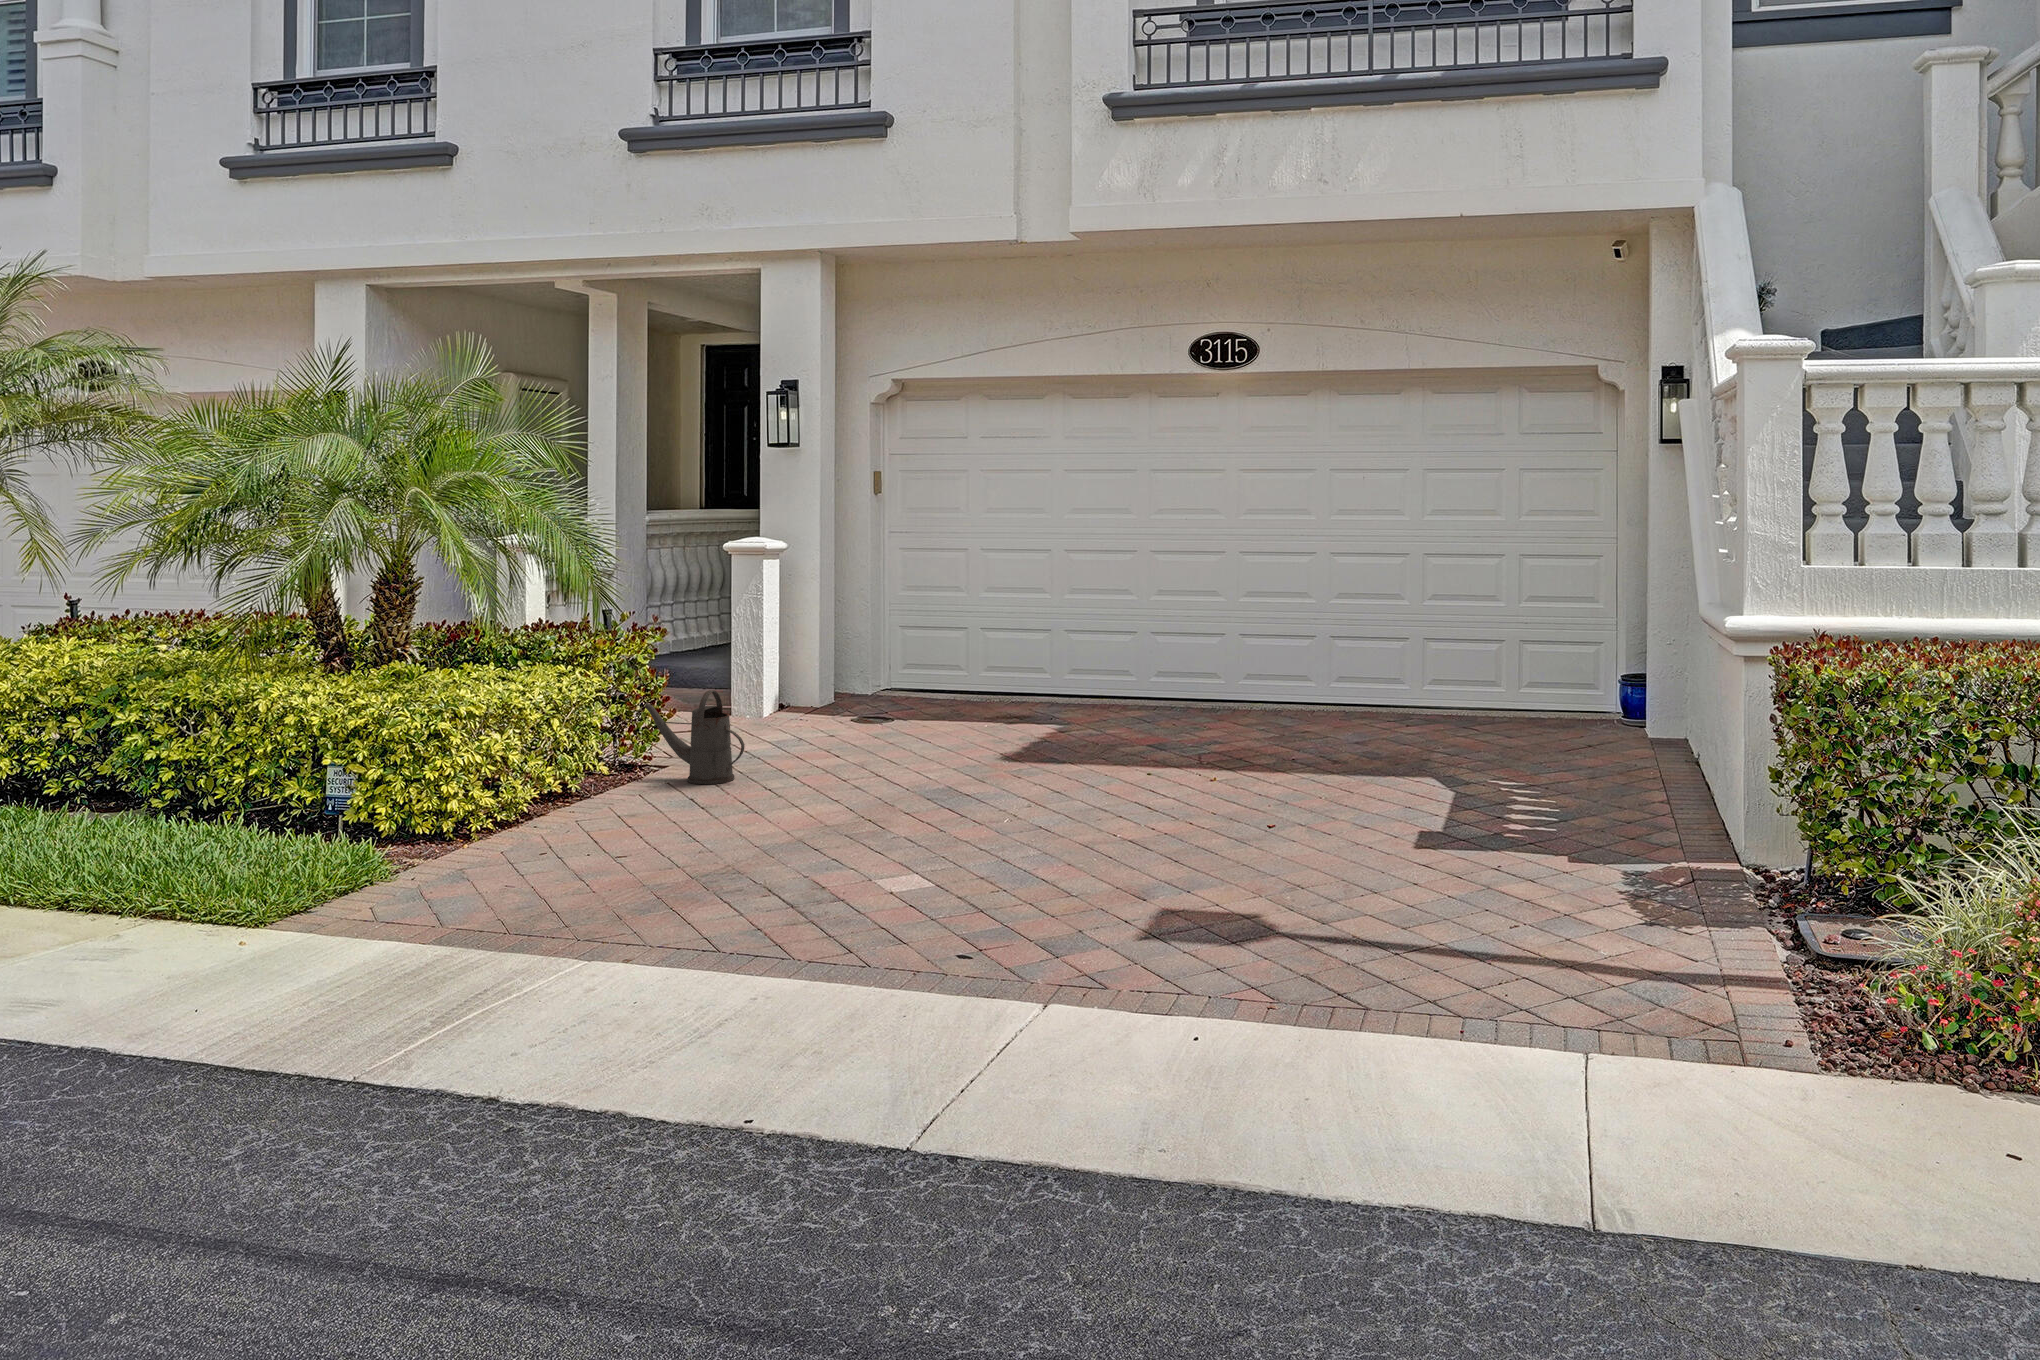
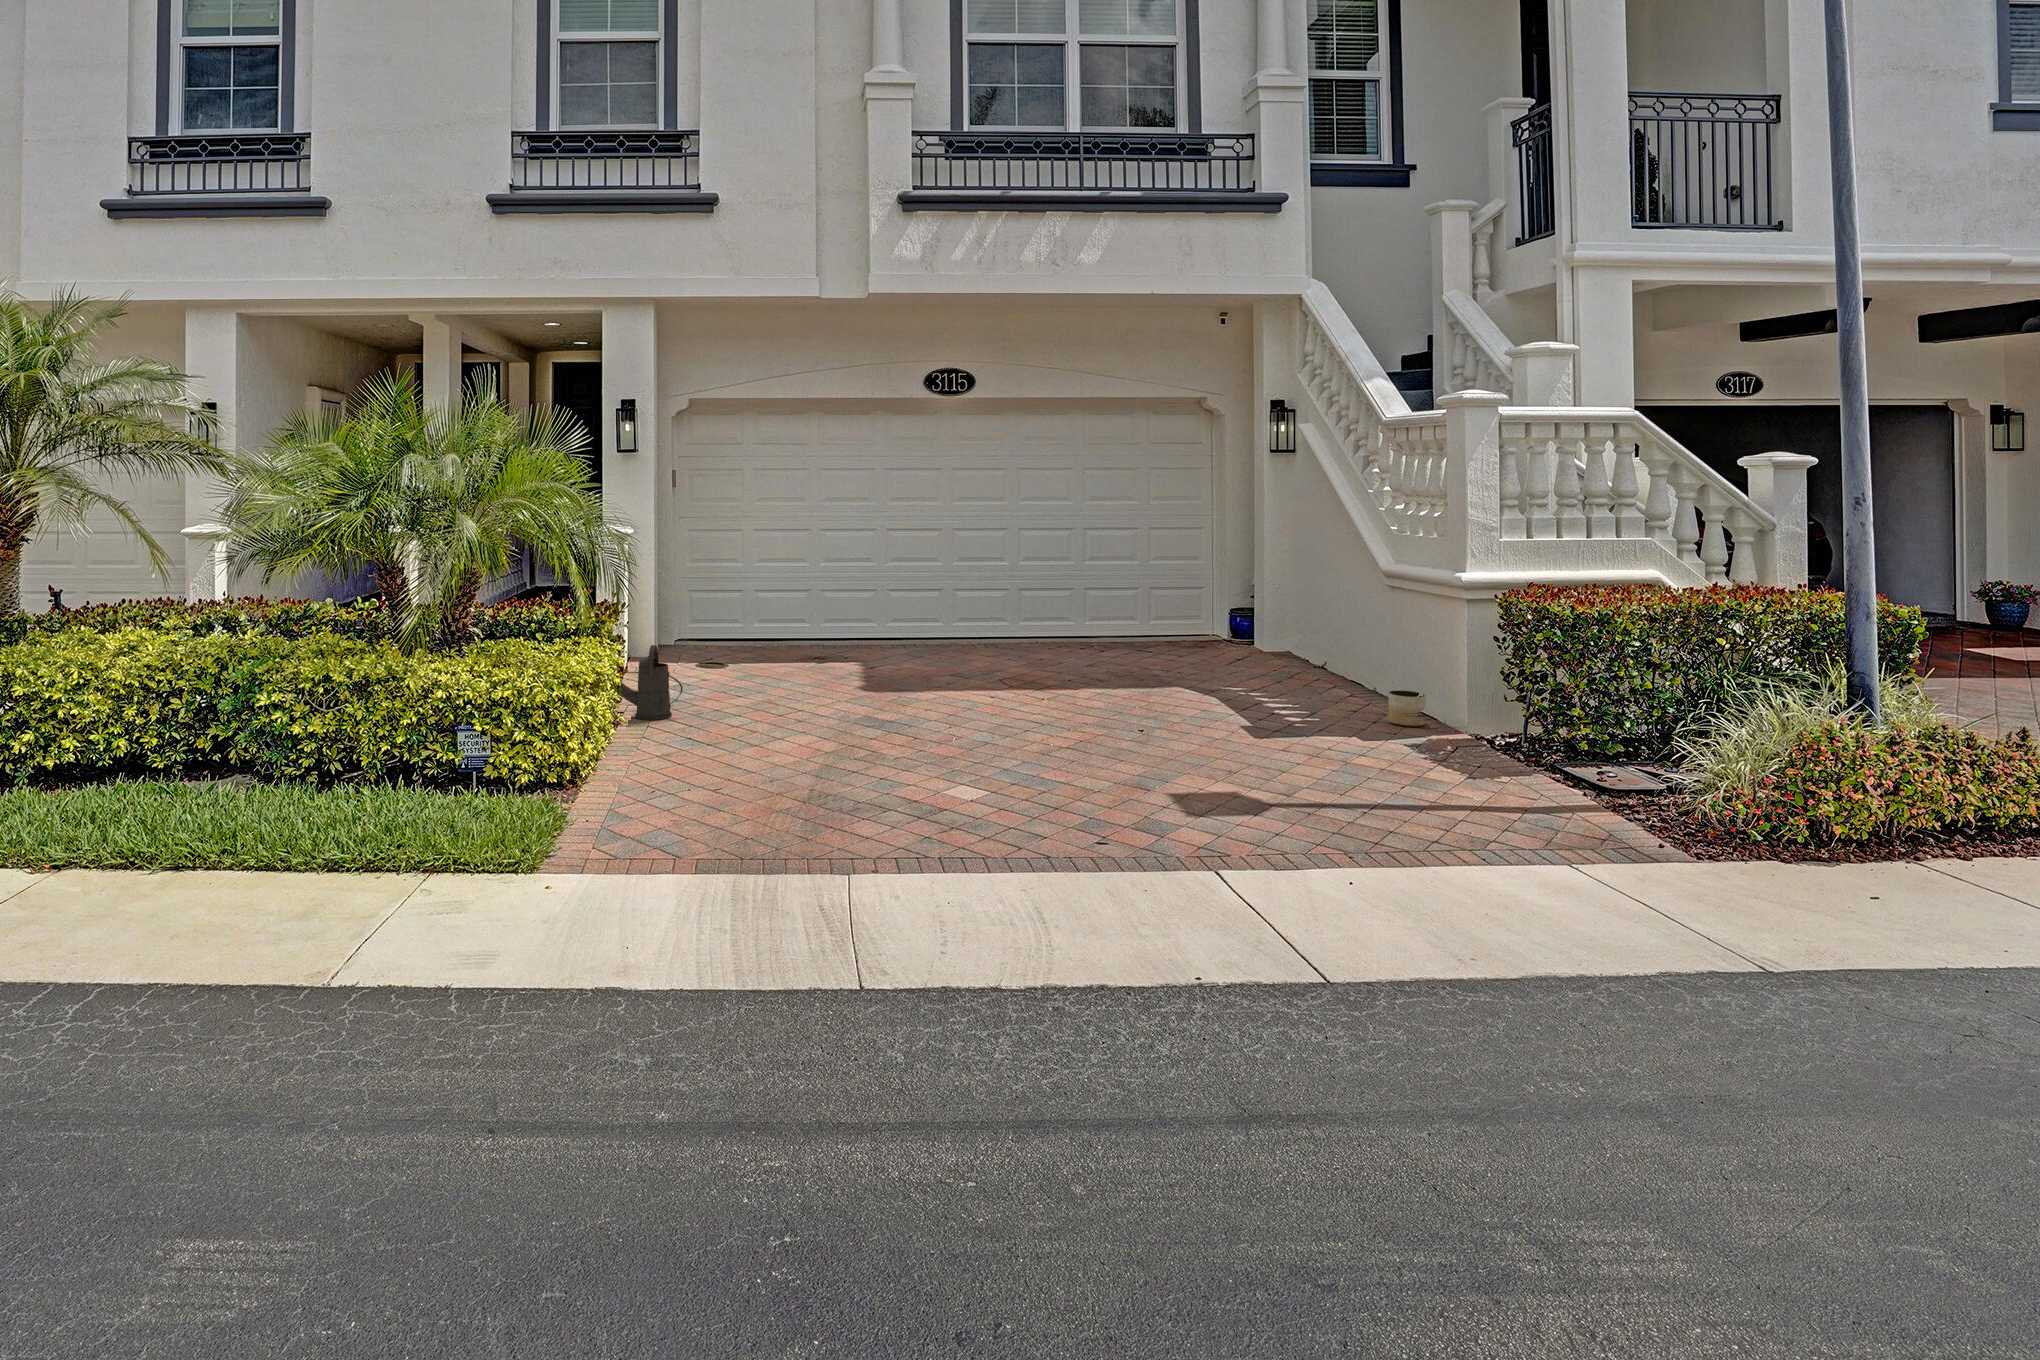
planter: none [1668,791,1720,845] -> present [1388,690,1426,727]

